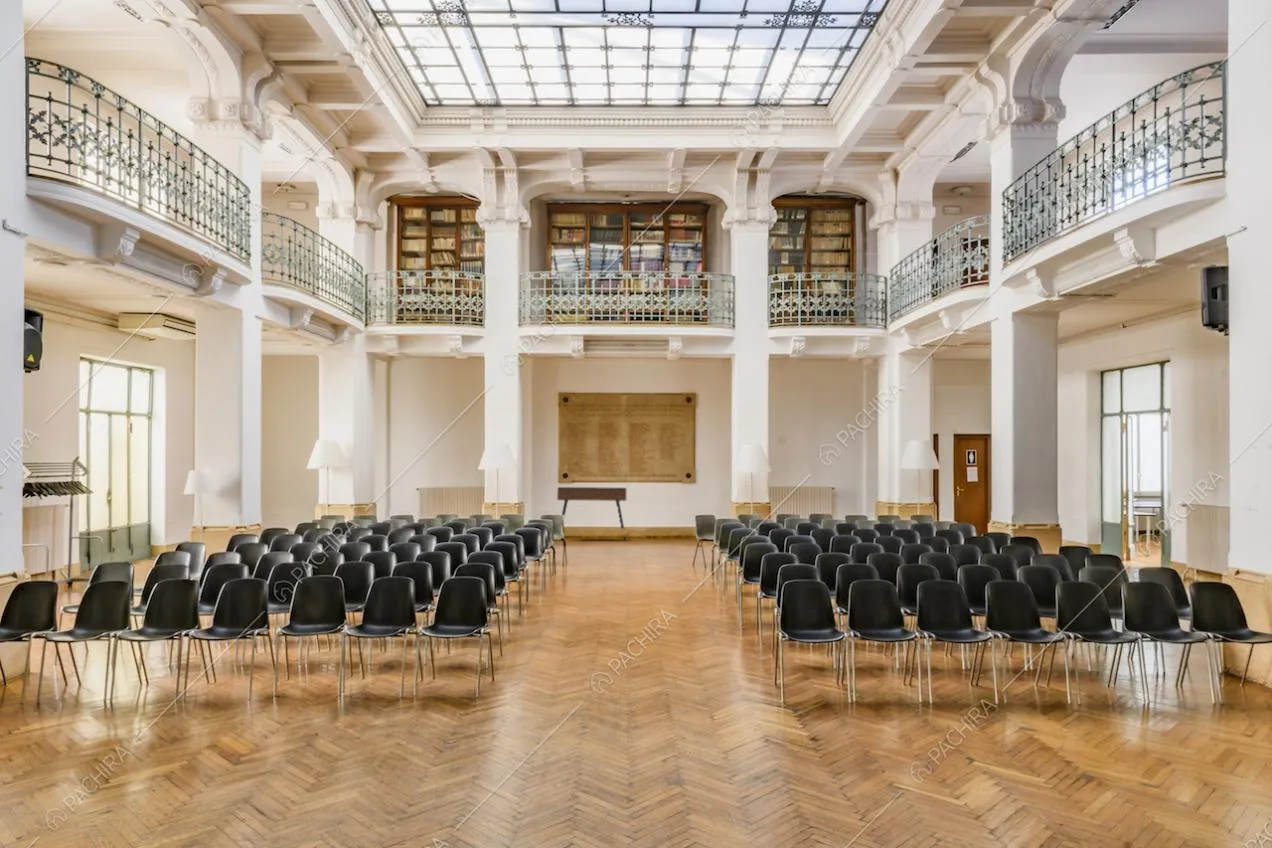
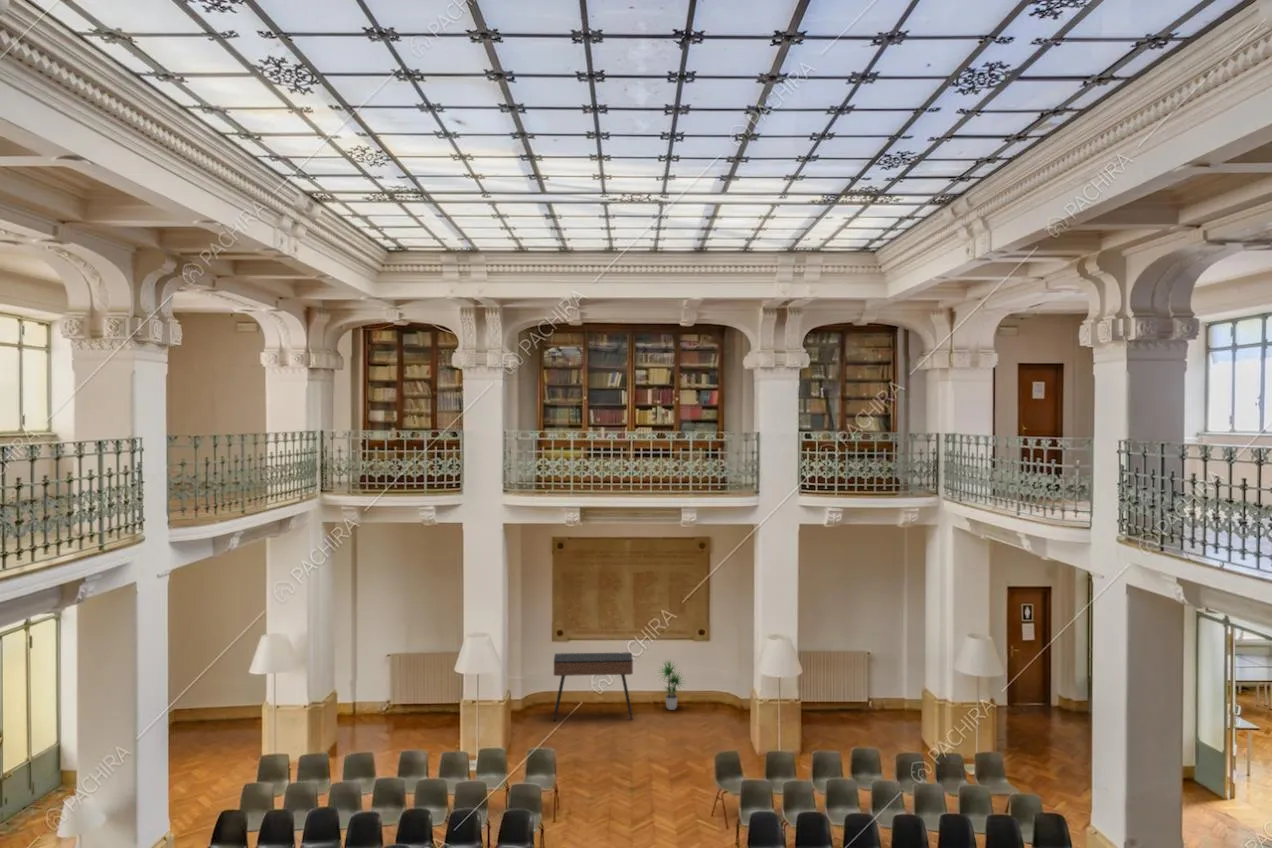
potted plant: none [647,496,675,539] -> present [662,662,681,710]

